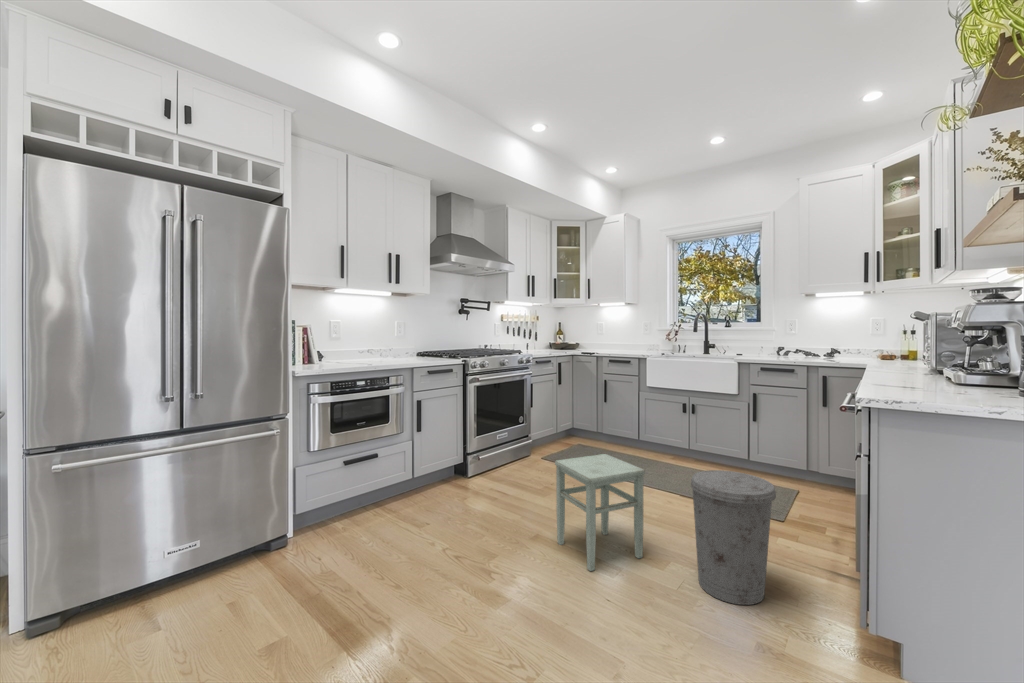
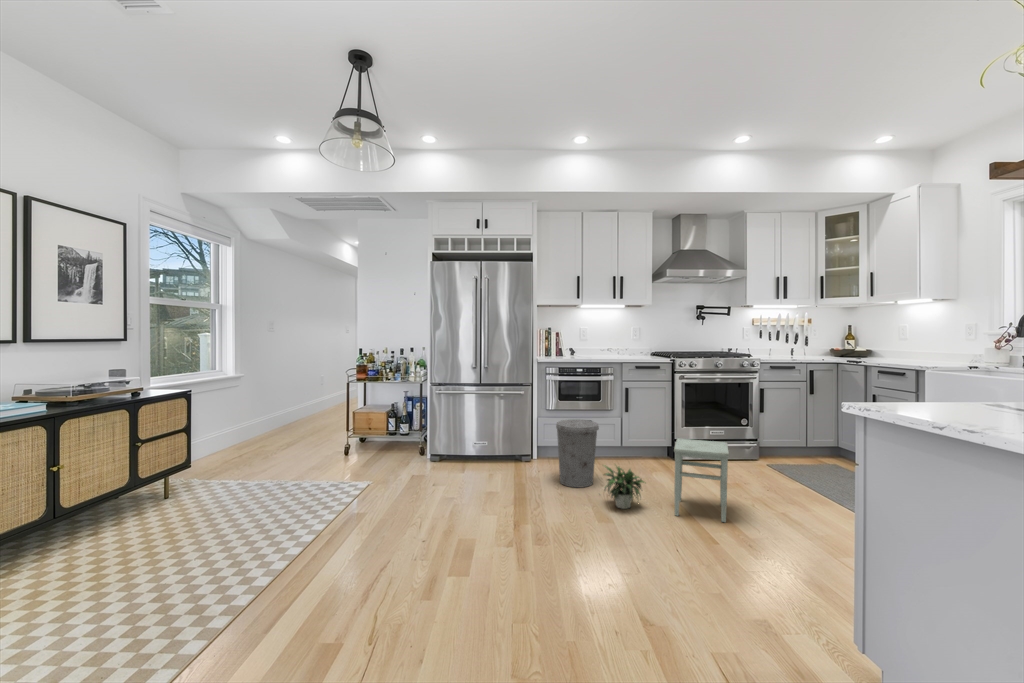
trash can: present [691,470,776,605] -> present [556,419,599,487]
potted plant: none [467,520,557,590] -> present [604,466,644,509]

